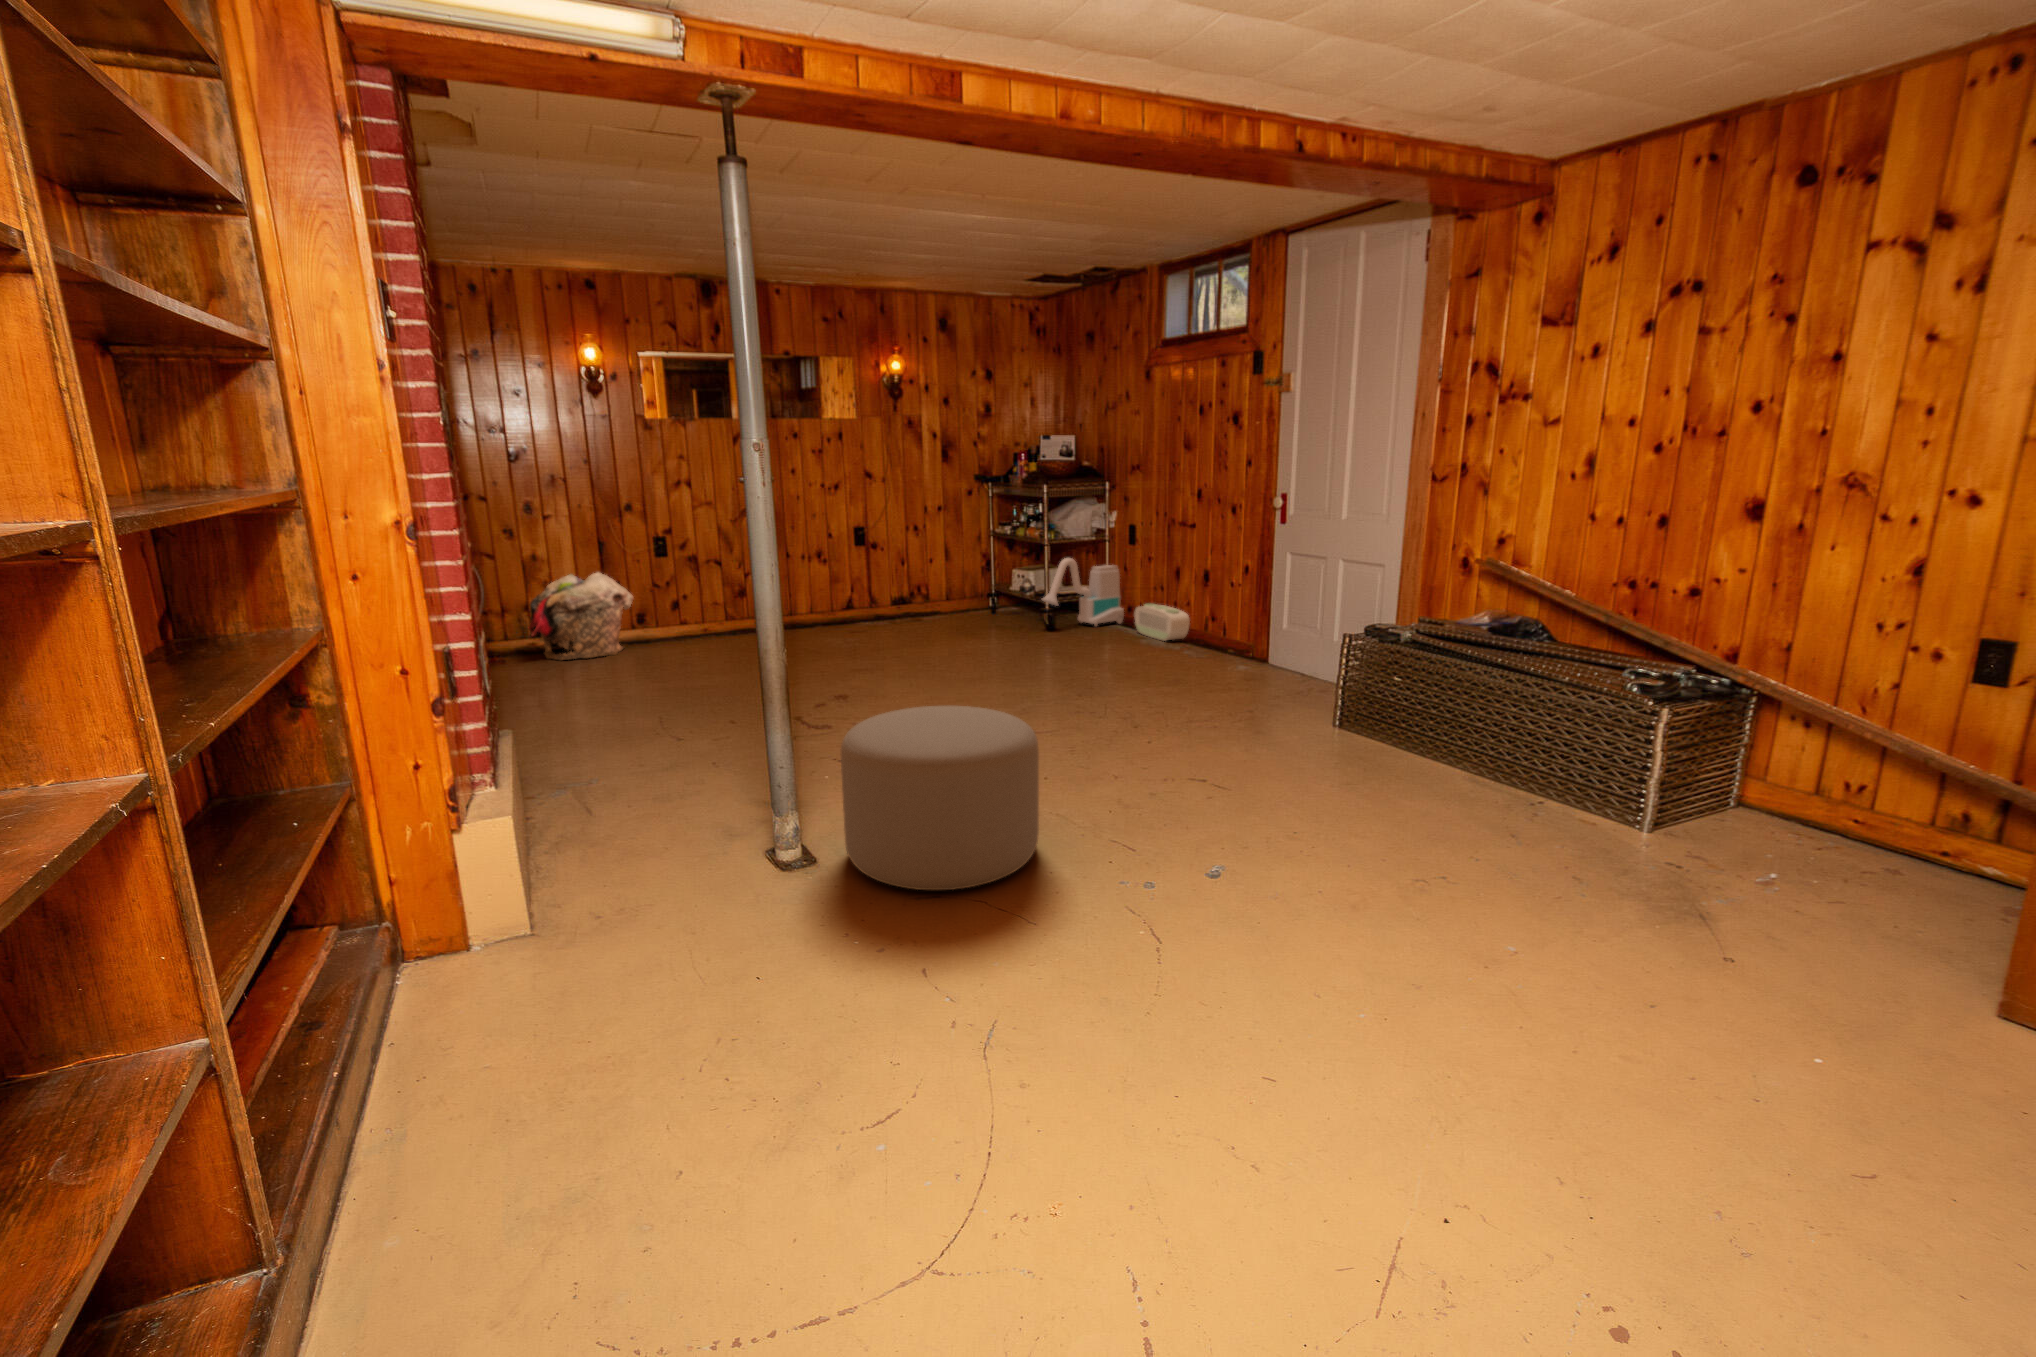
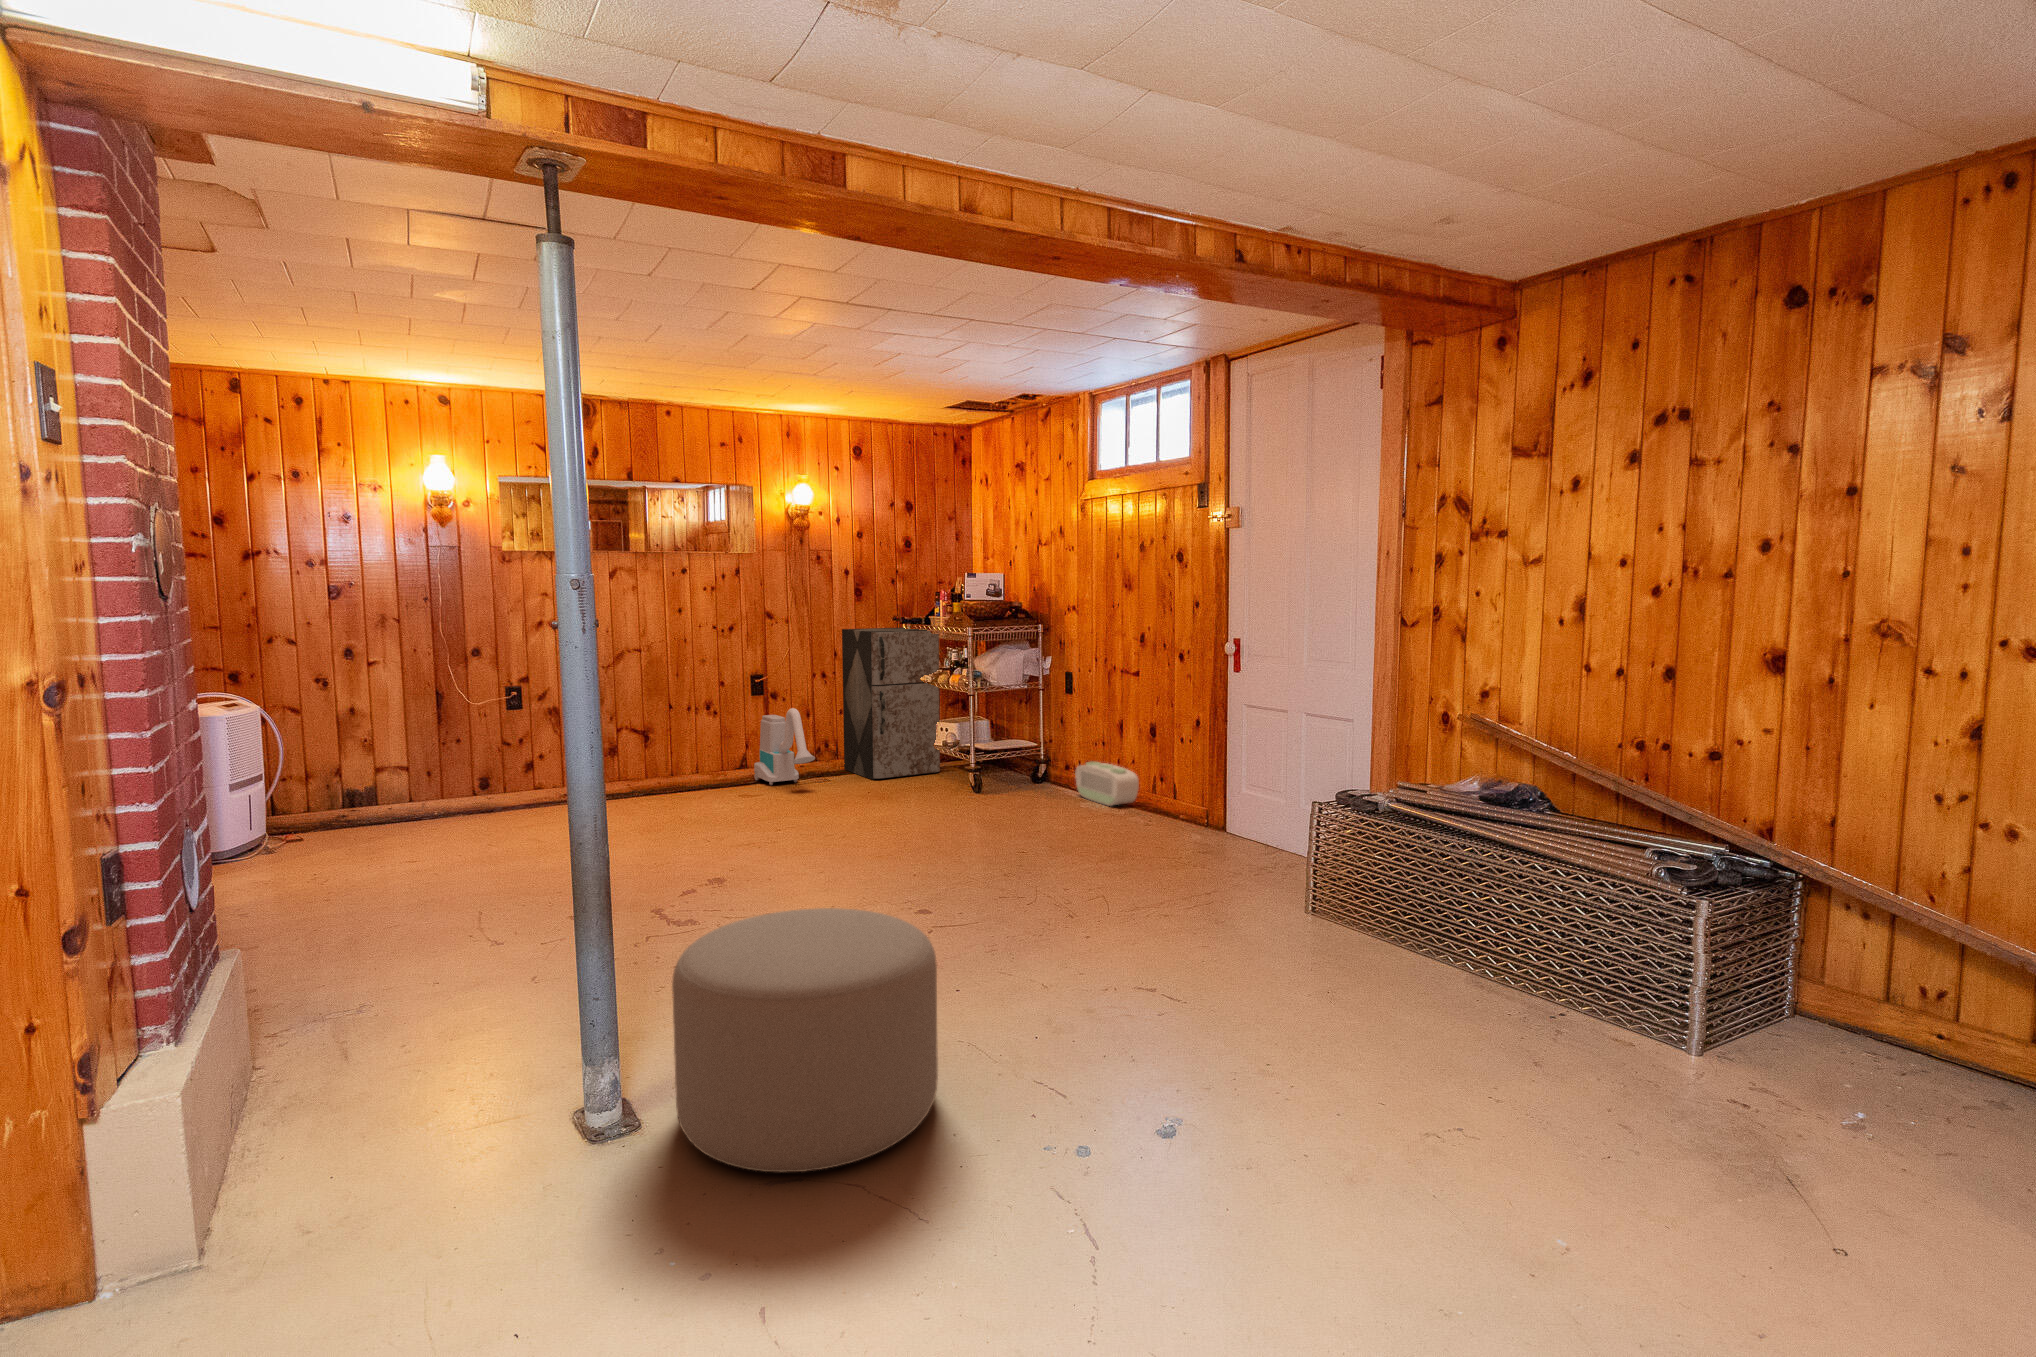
storage cabinet: none [932,487,1017,619] -> present [842,627,940,780]
vacuum cleaner: present [1042,558,1124,626] -> present [754,708,815,785]
laundry basket: present [529,573,633,660] -> none [331,728,472,838]

